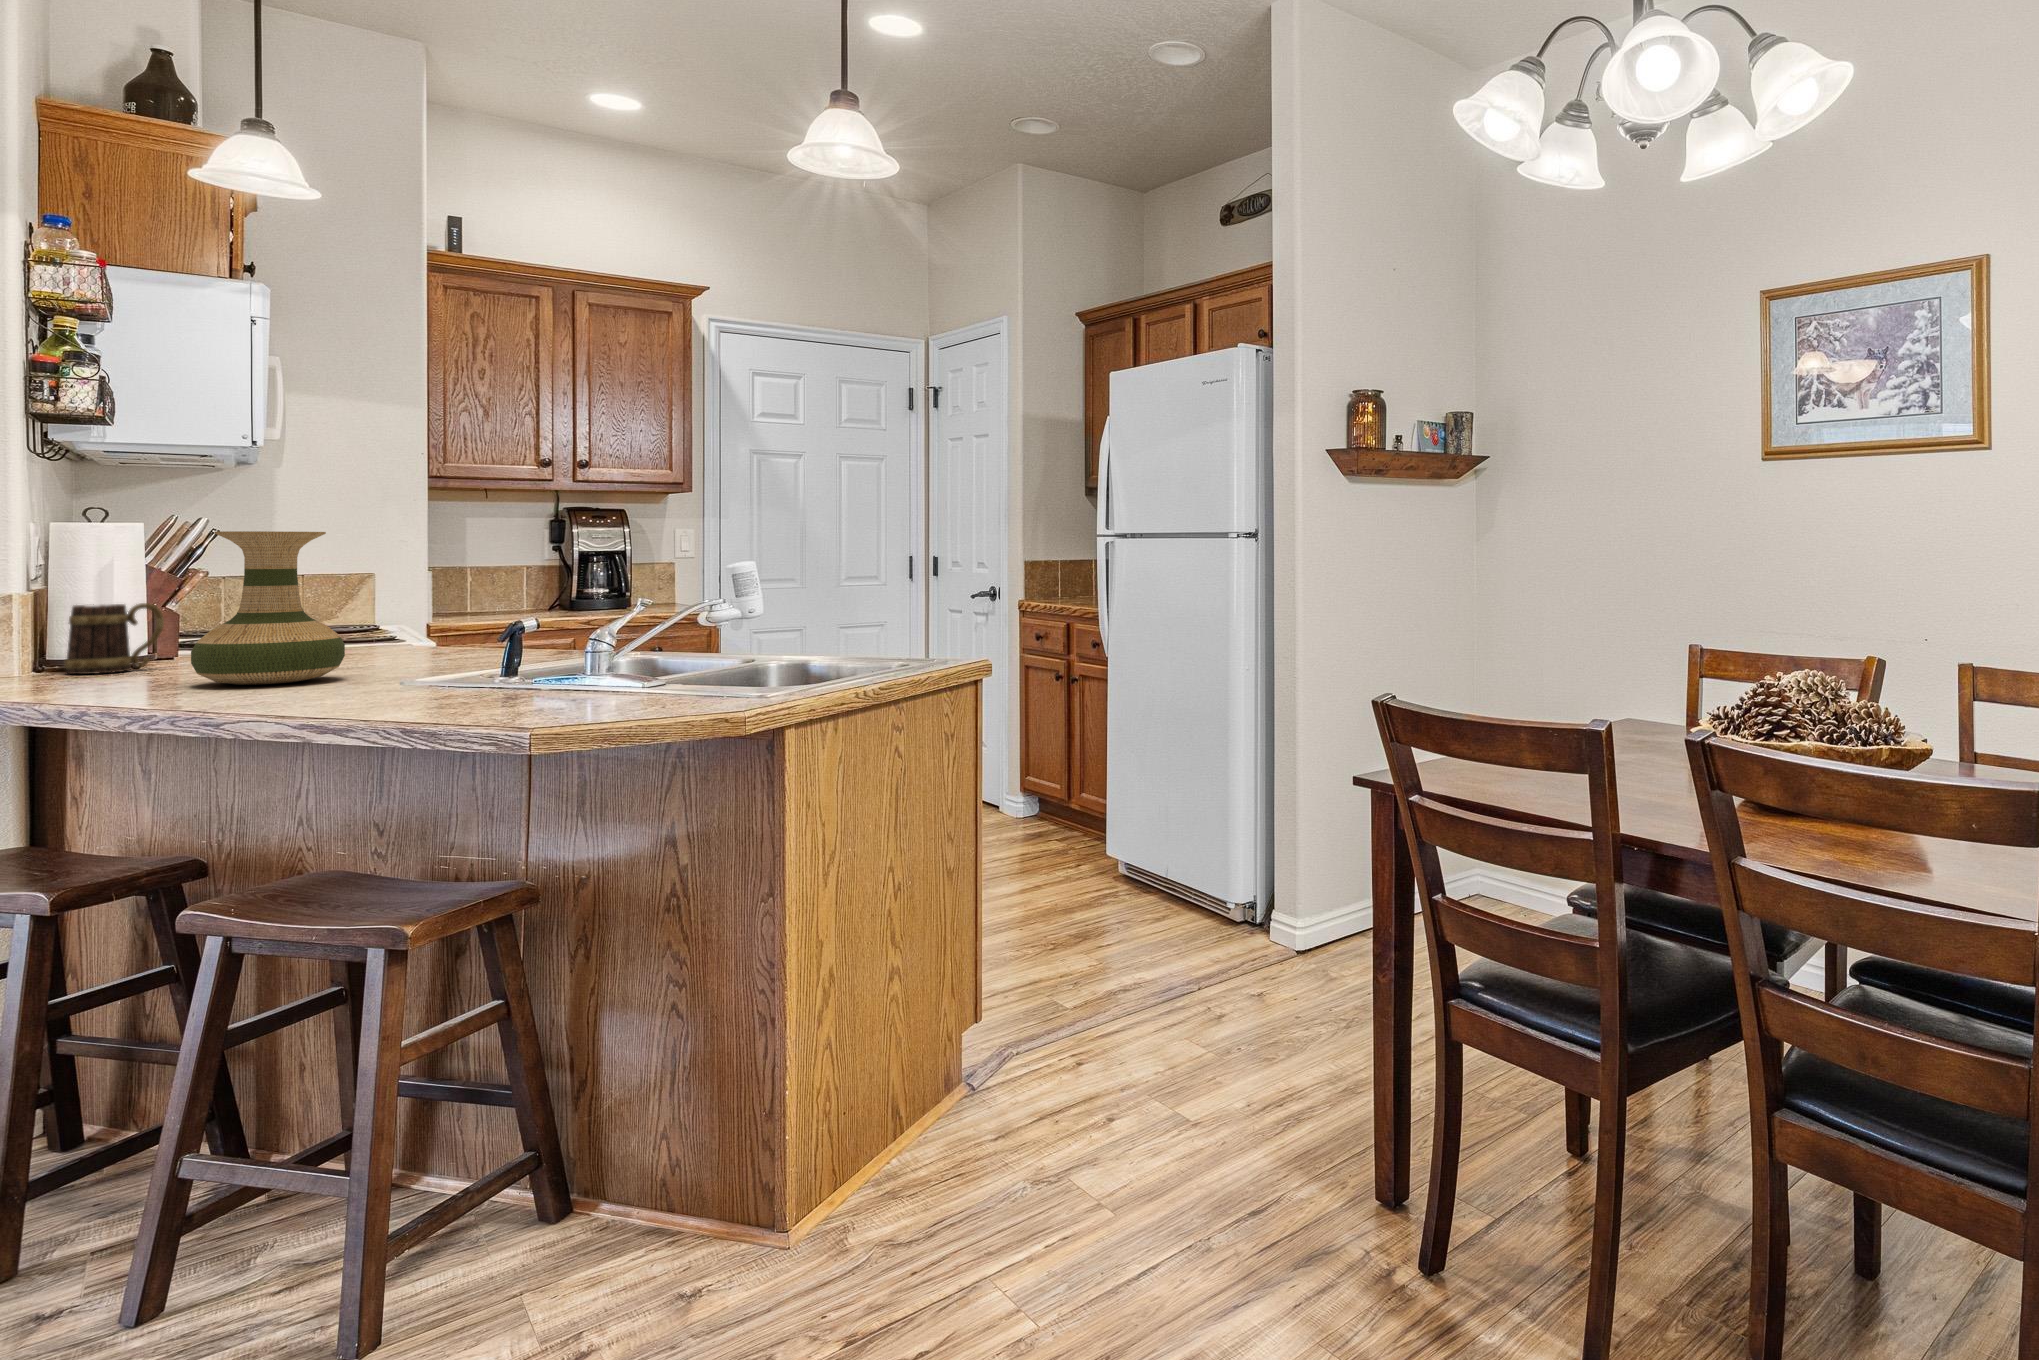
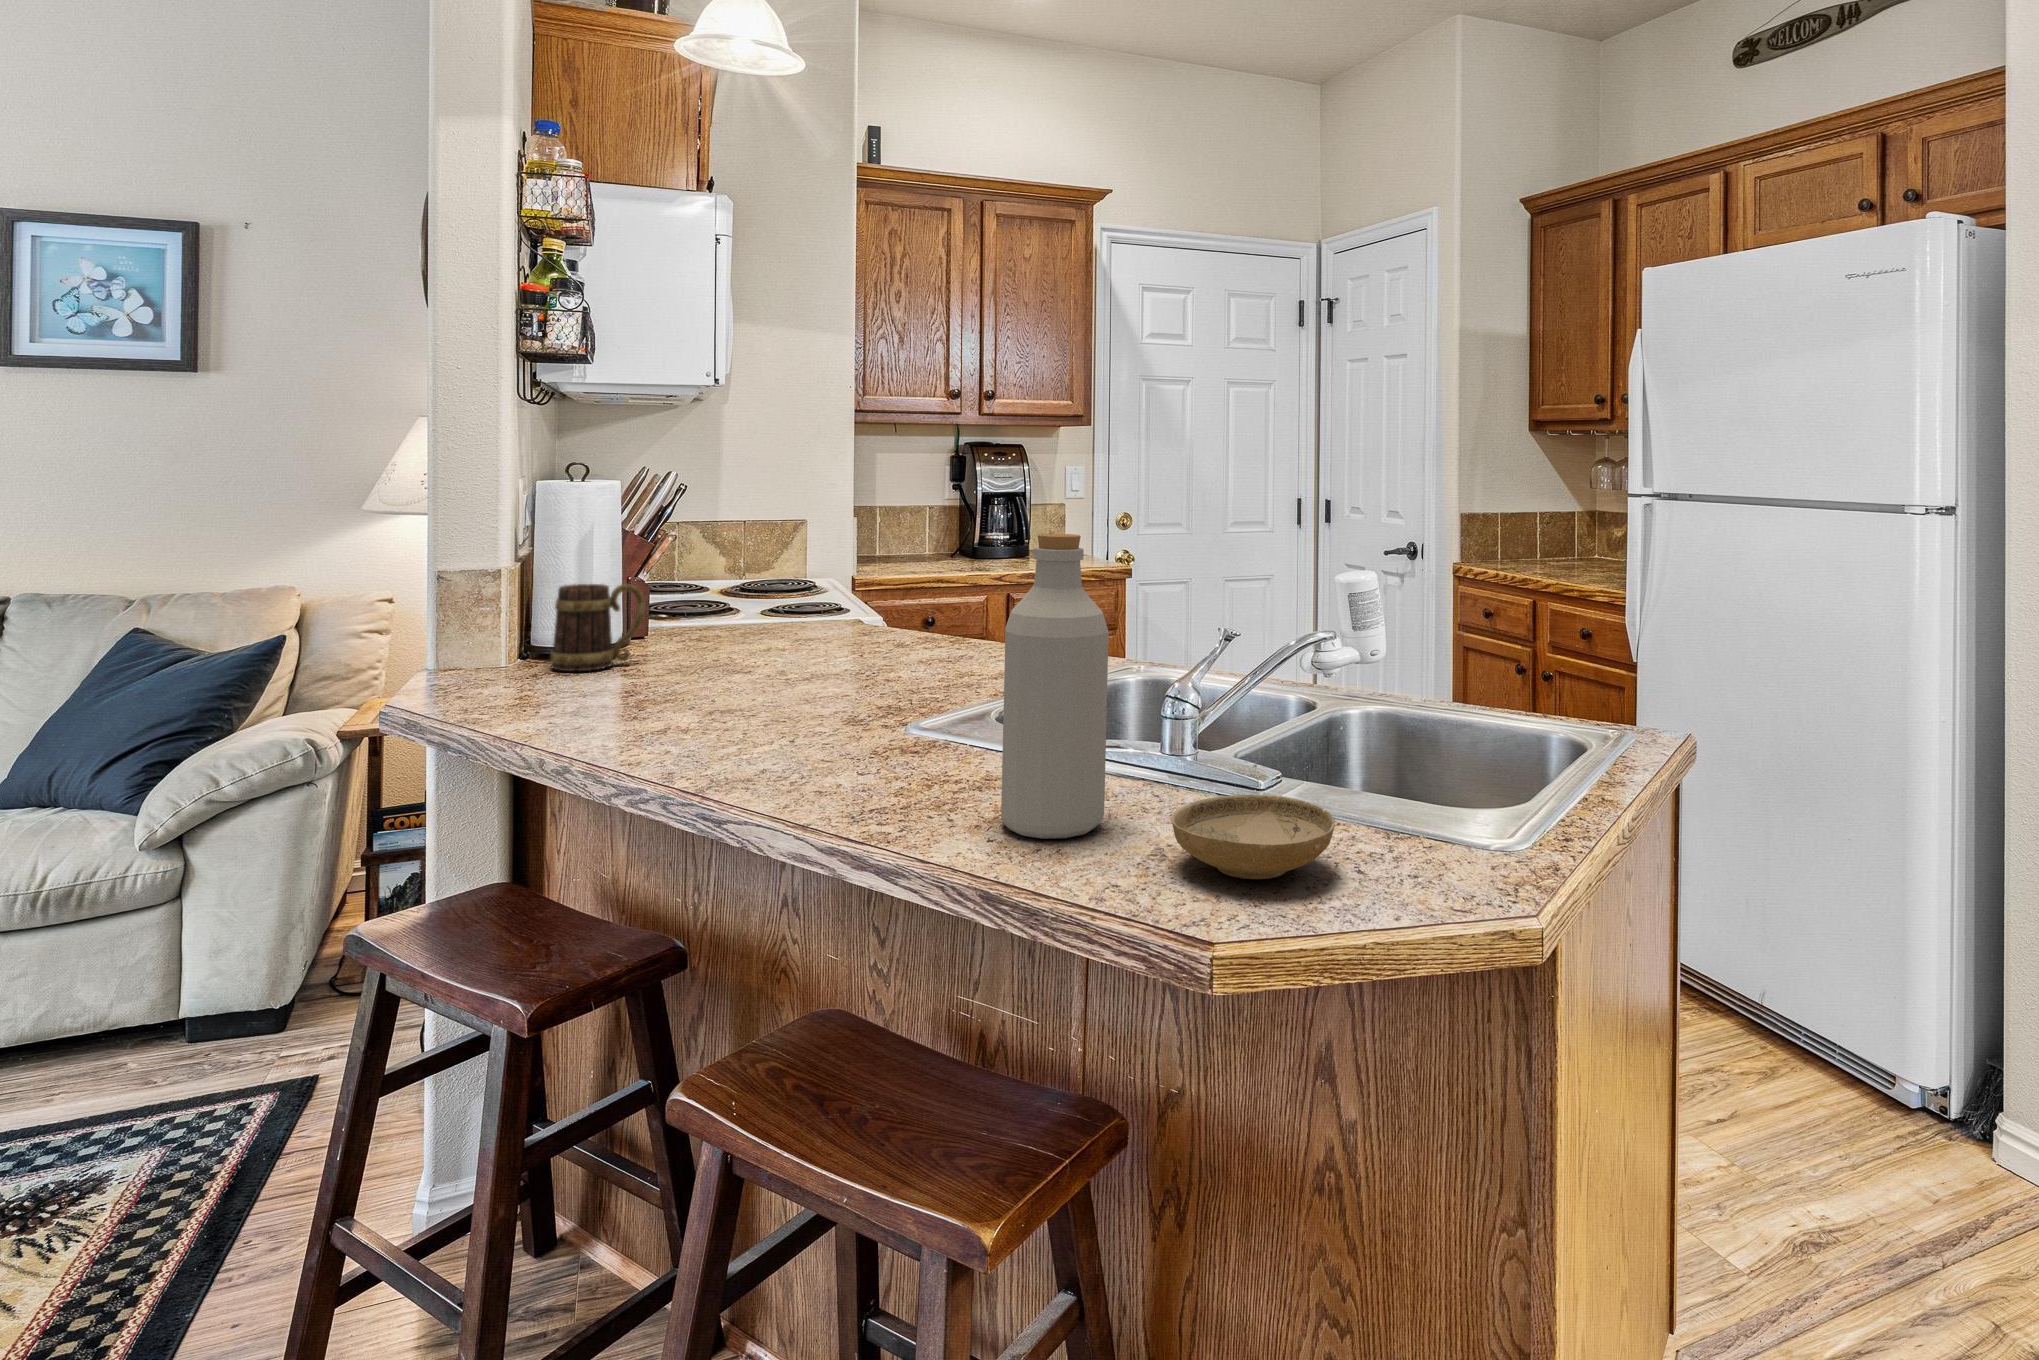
bottle: none [418,520,501,710] -> present [1001,534,1109,839]
vase: present [191,531,345,685] -> none [687,511,847,719]
ceramic bowl: none [525,674,639,714] -> present [1171,795,1335,879]

